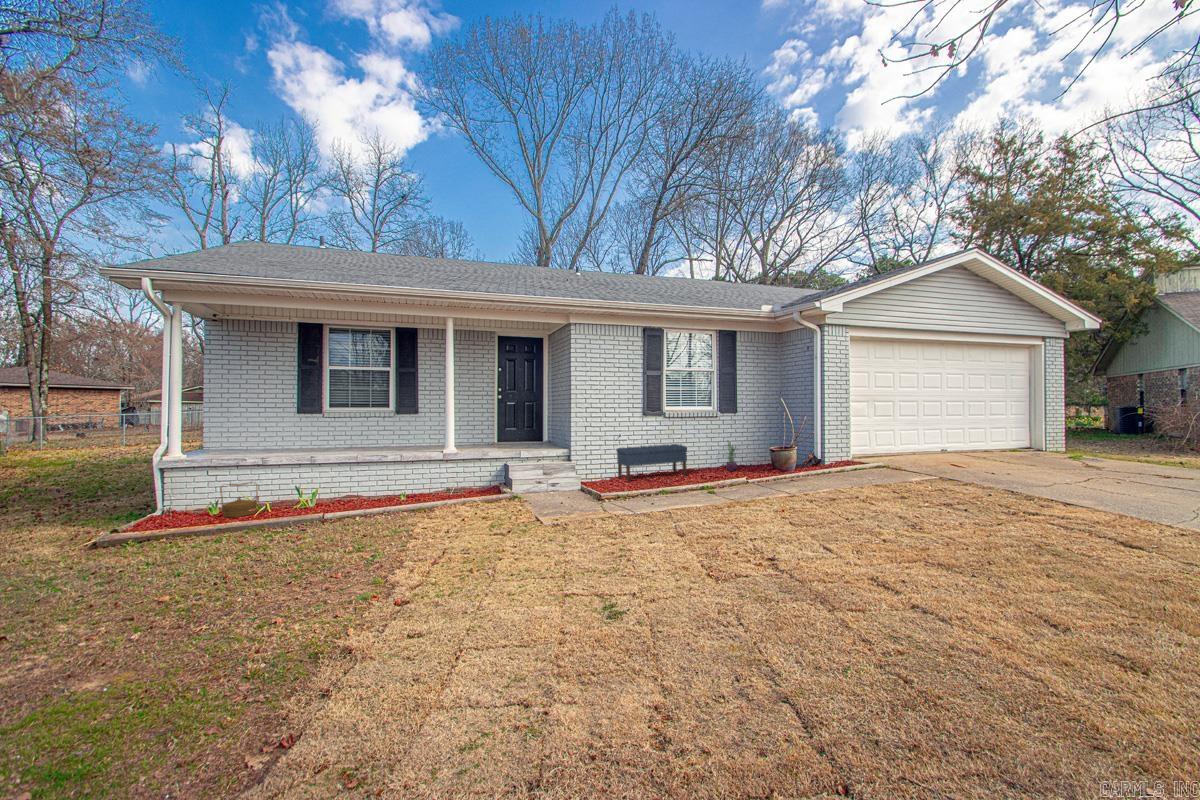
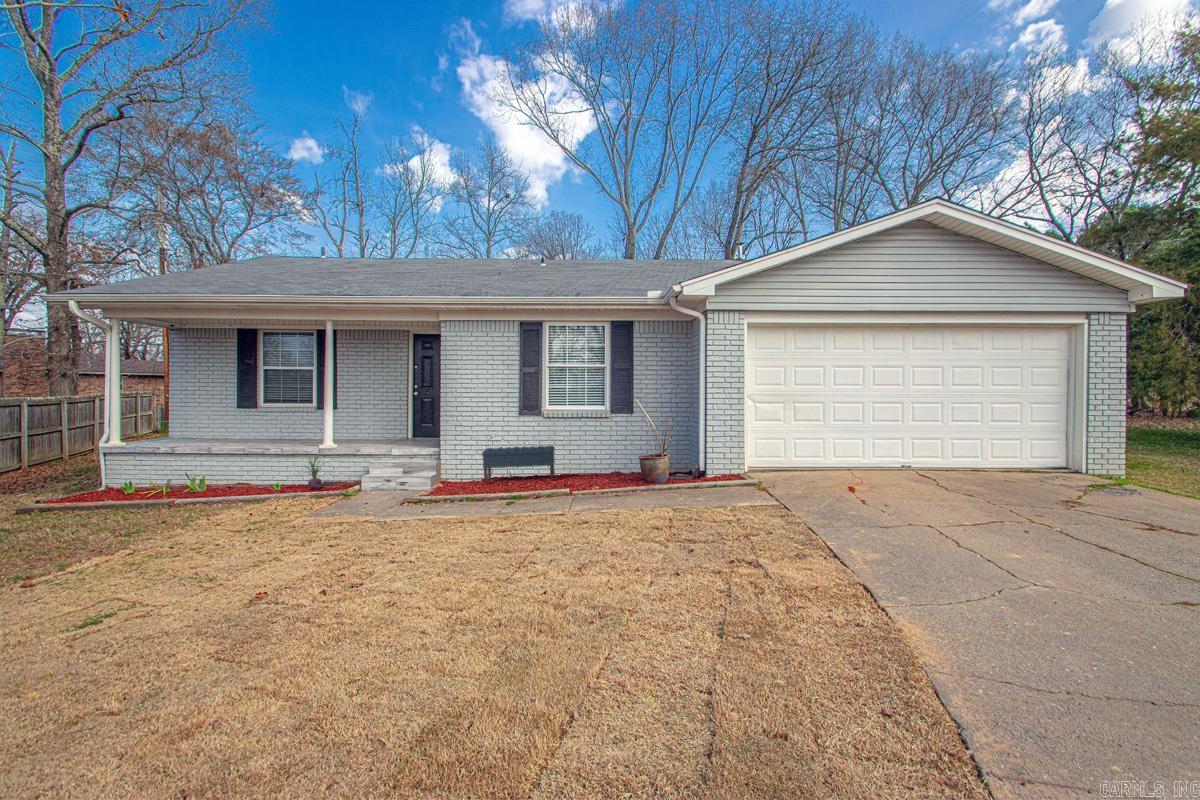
decorative plant: present [726,441,737,471] -> present [304,456,322,490]
woven basket: present [220,482,258,517] -> none [134,468,165,496]

